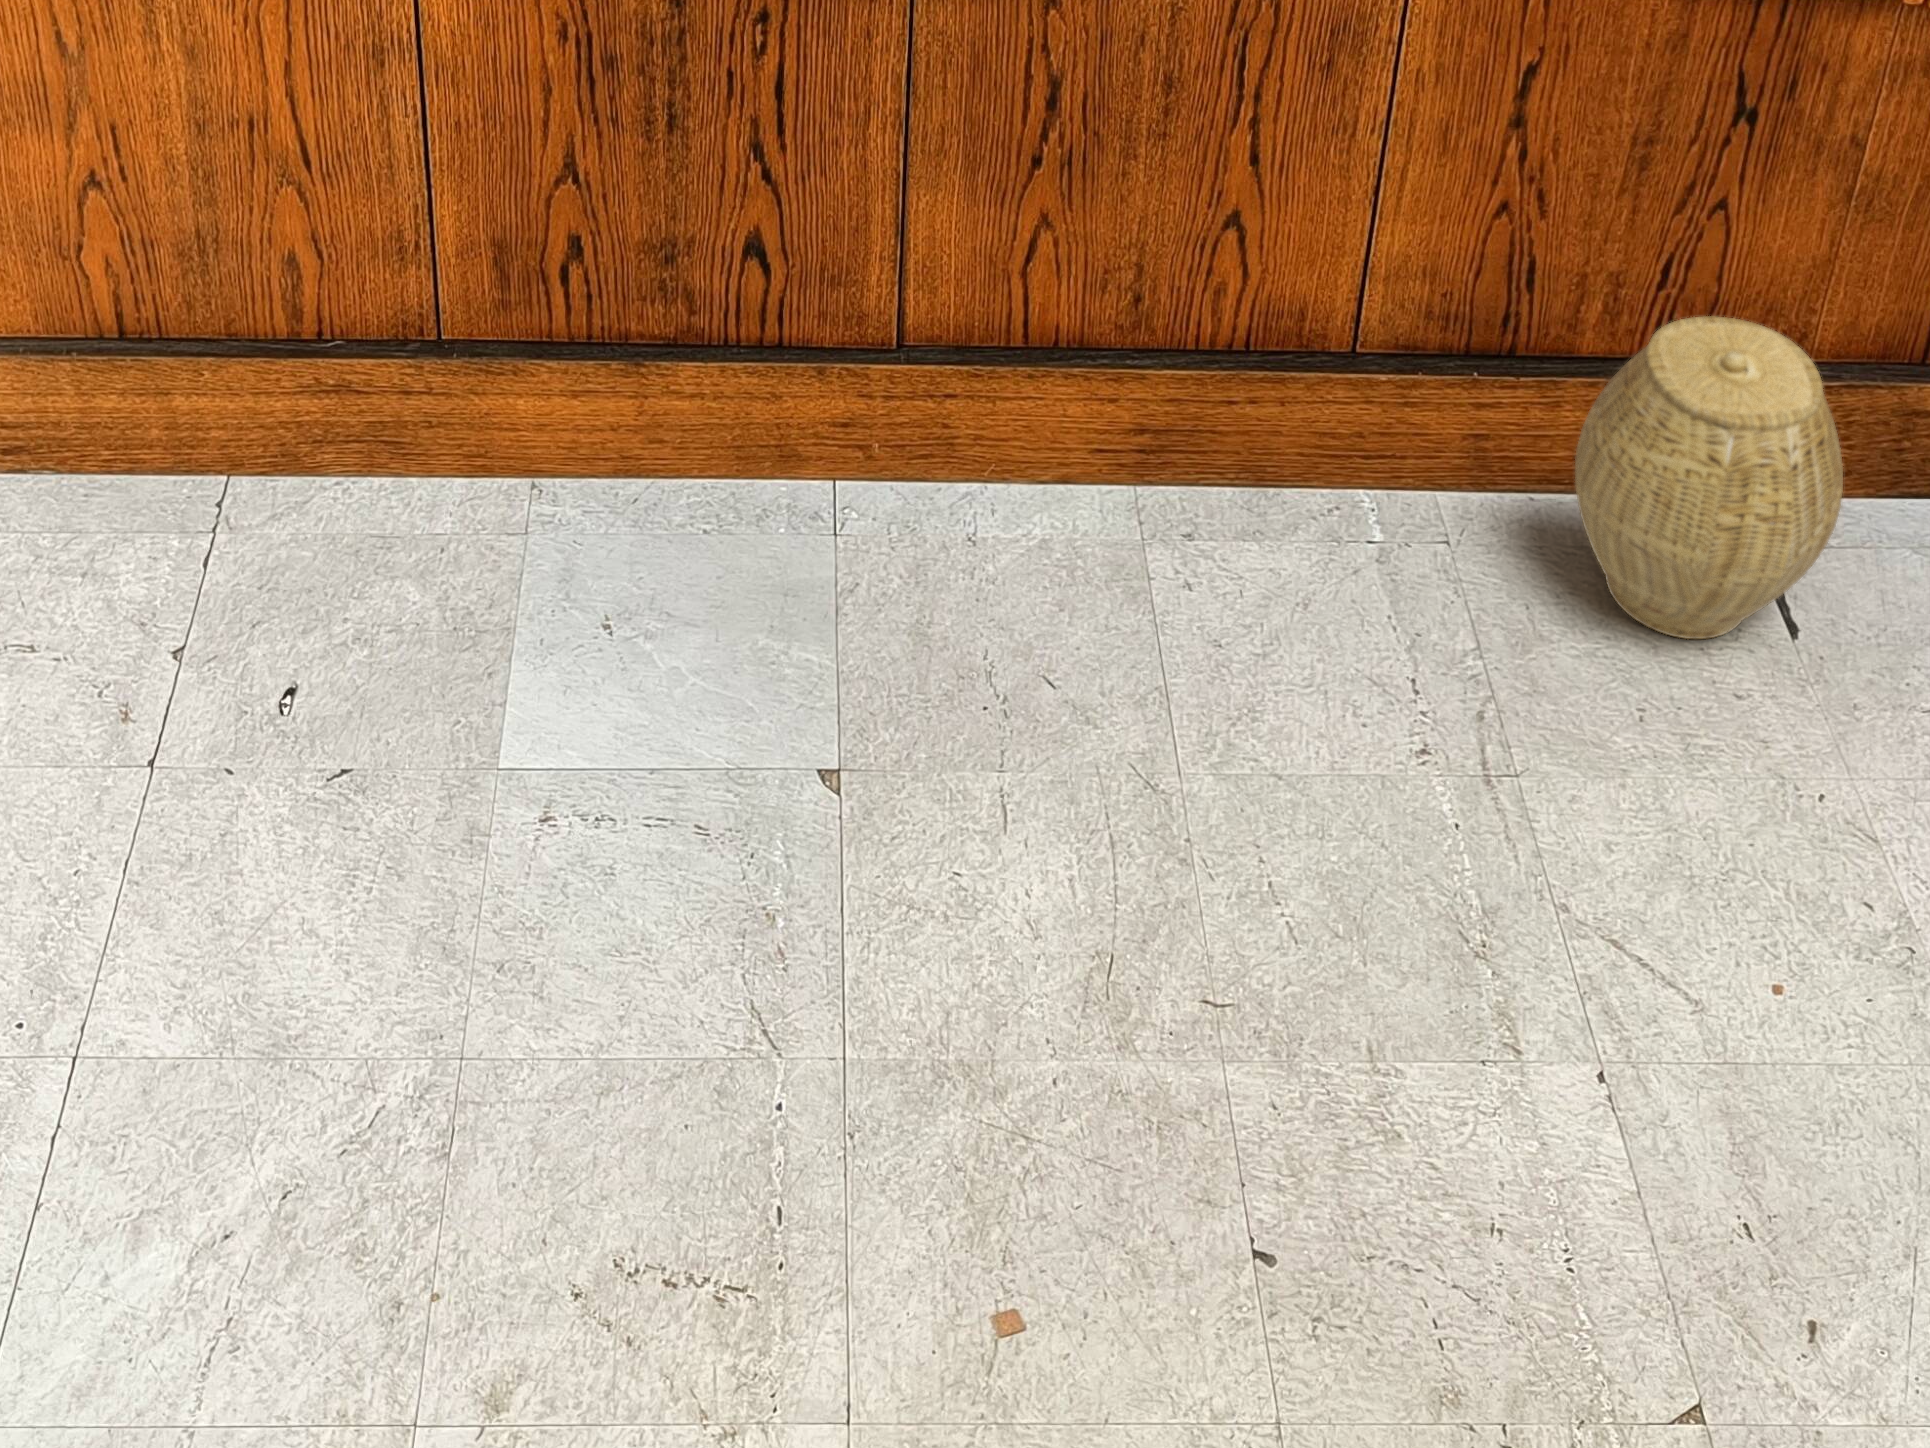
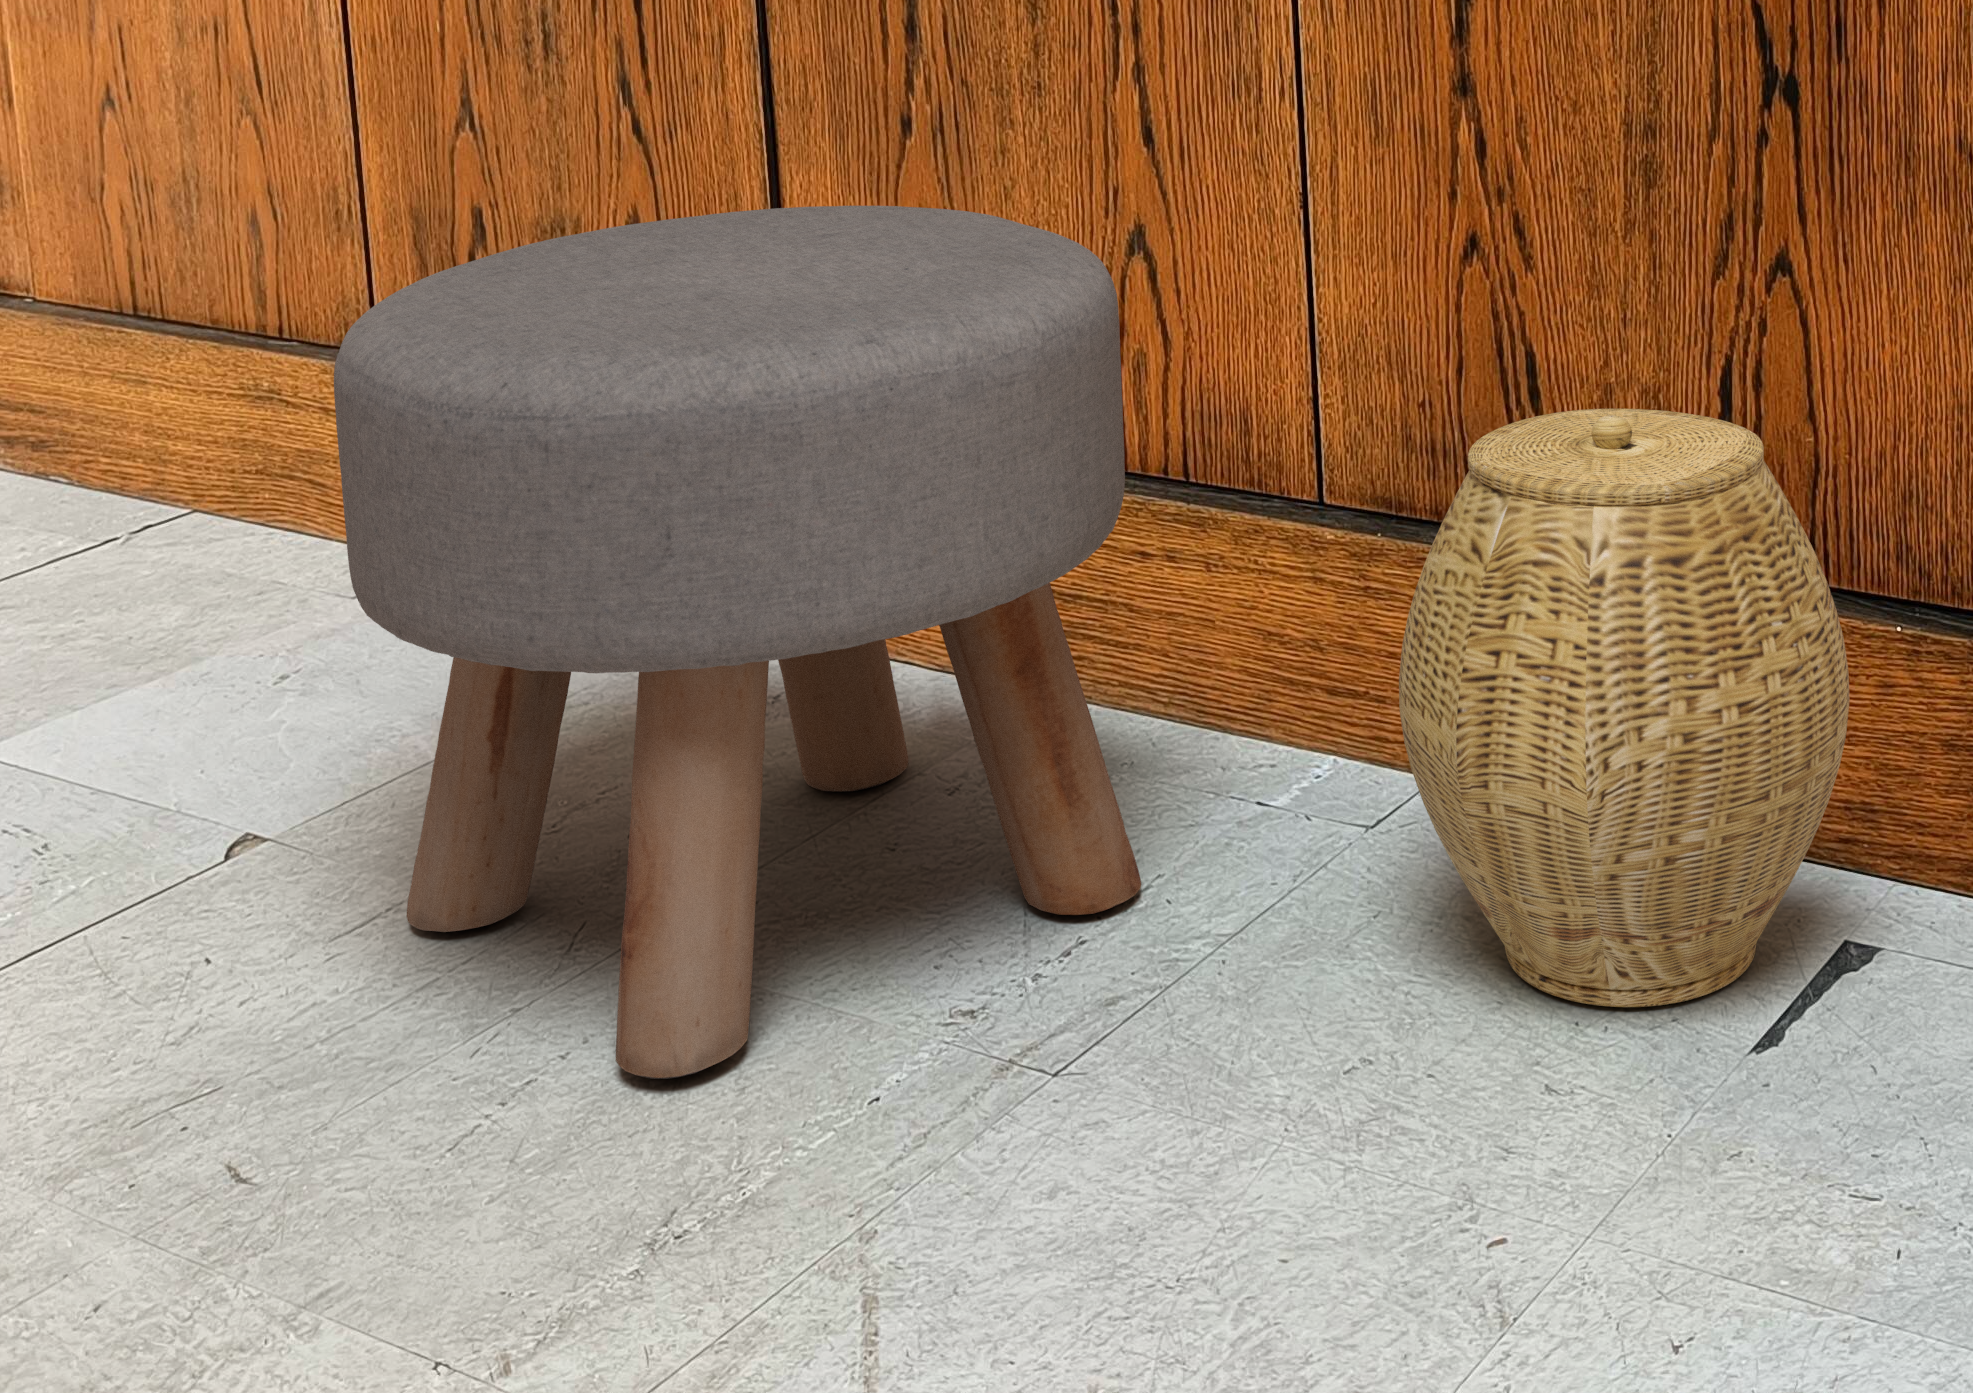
ottoman: none [1007,270,1516,883] -> present [334,206,1141,1079]

